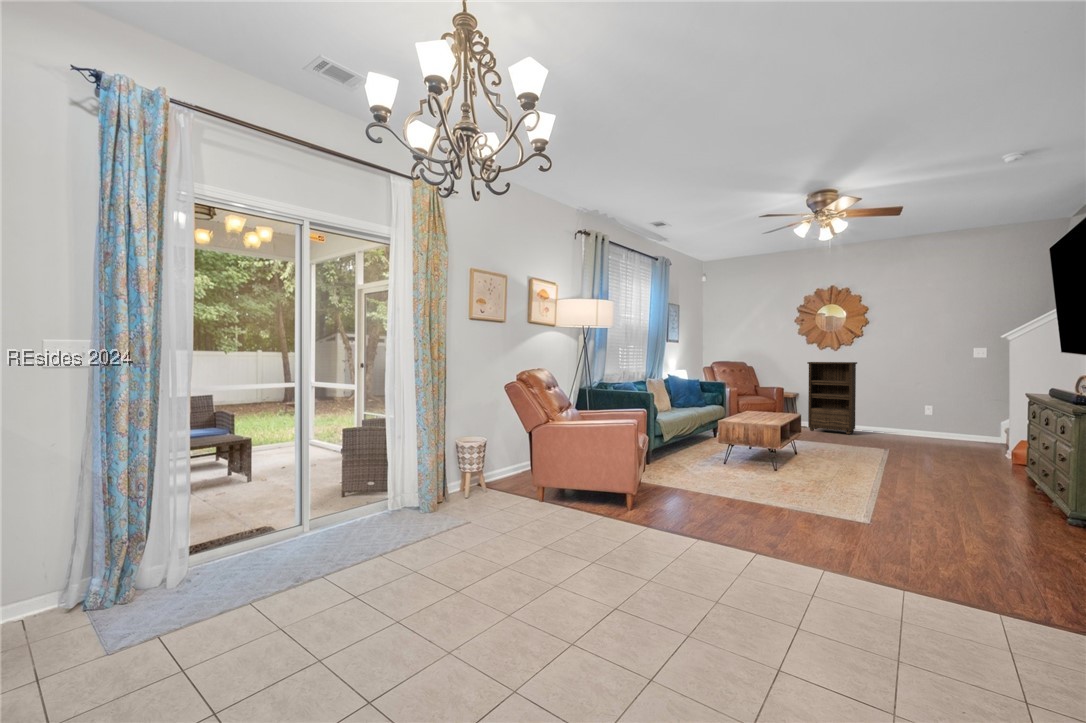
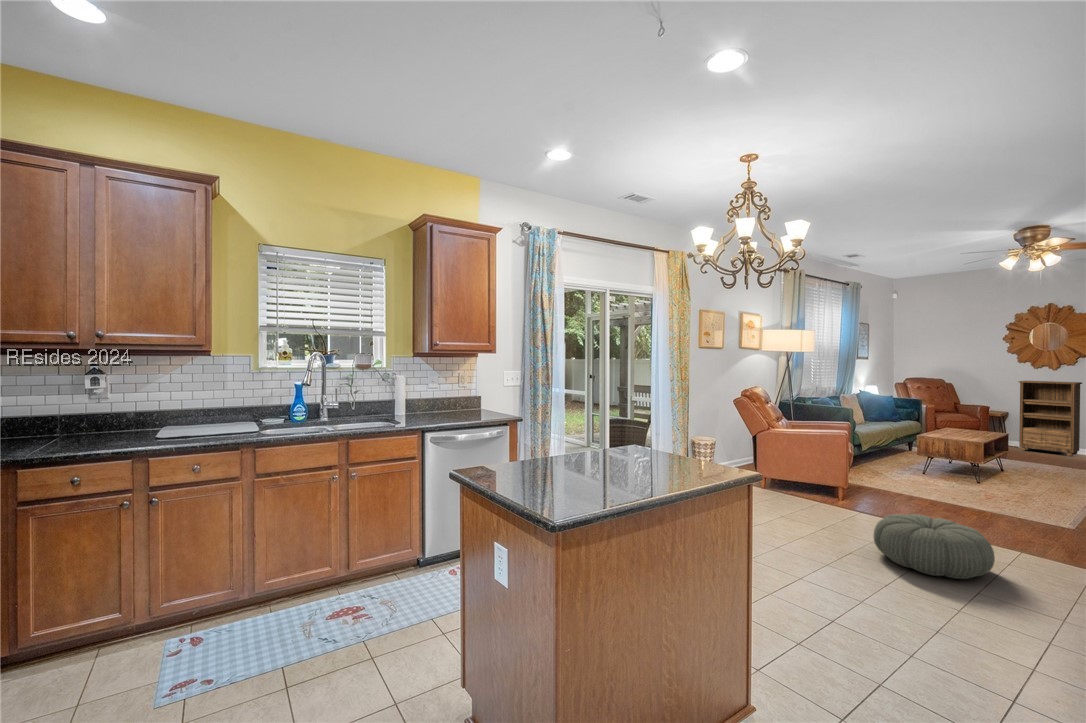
pouf: none [642,540,795,650] -> present [873,514,995,579]

